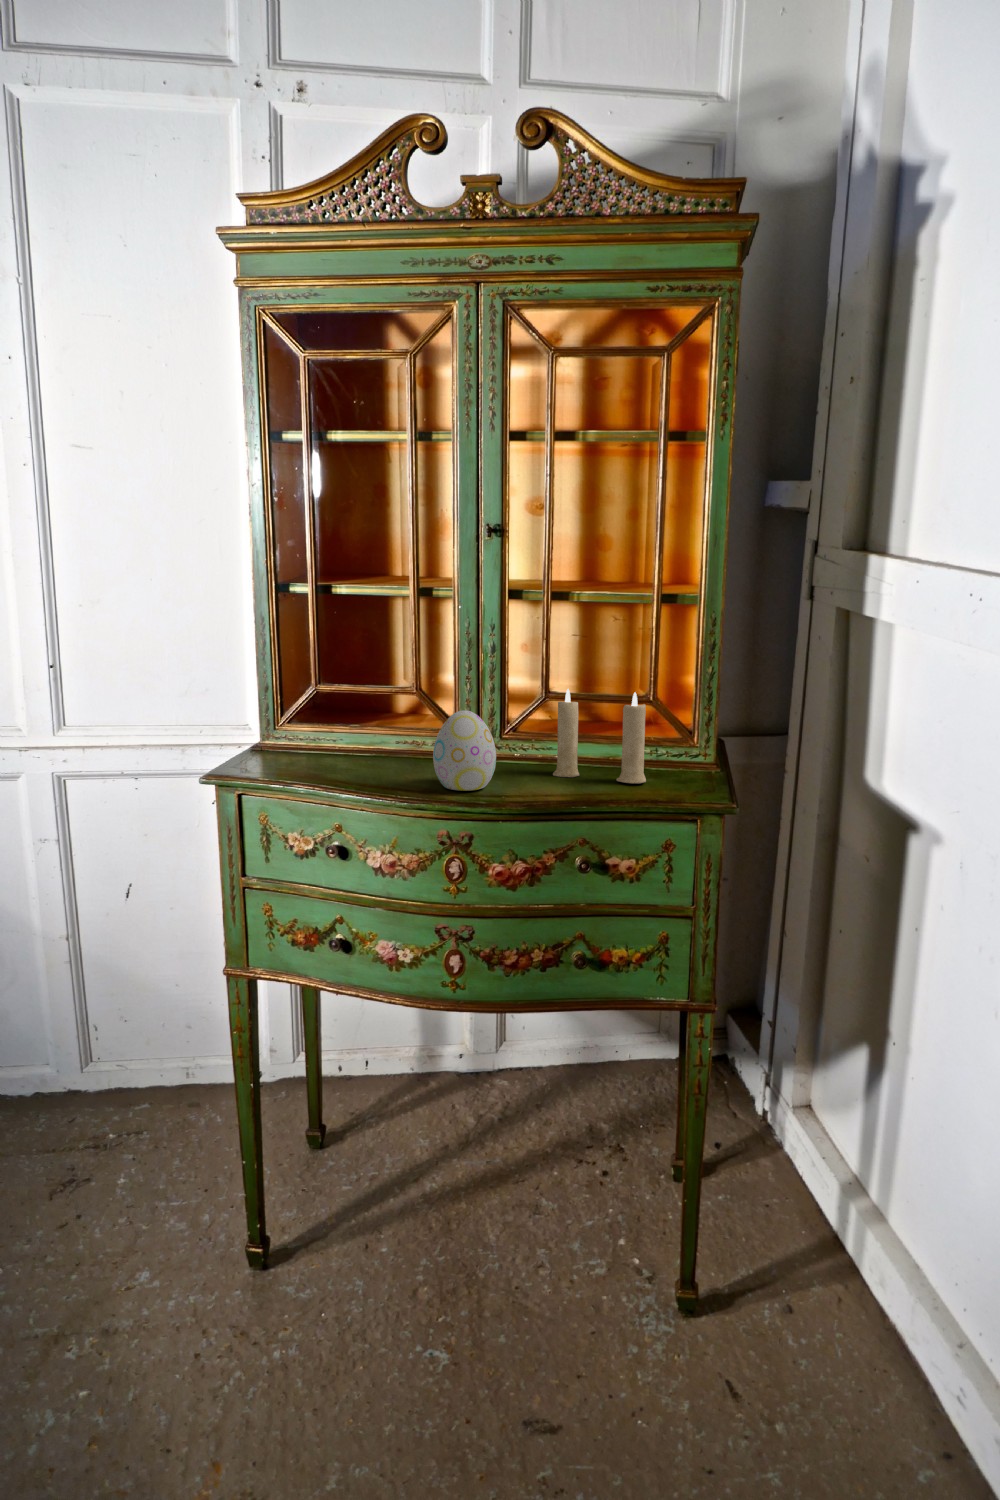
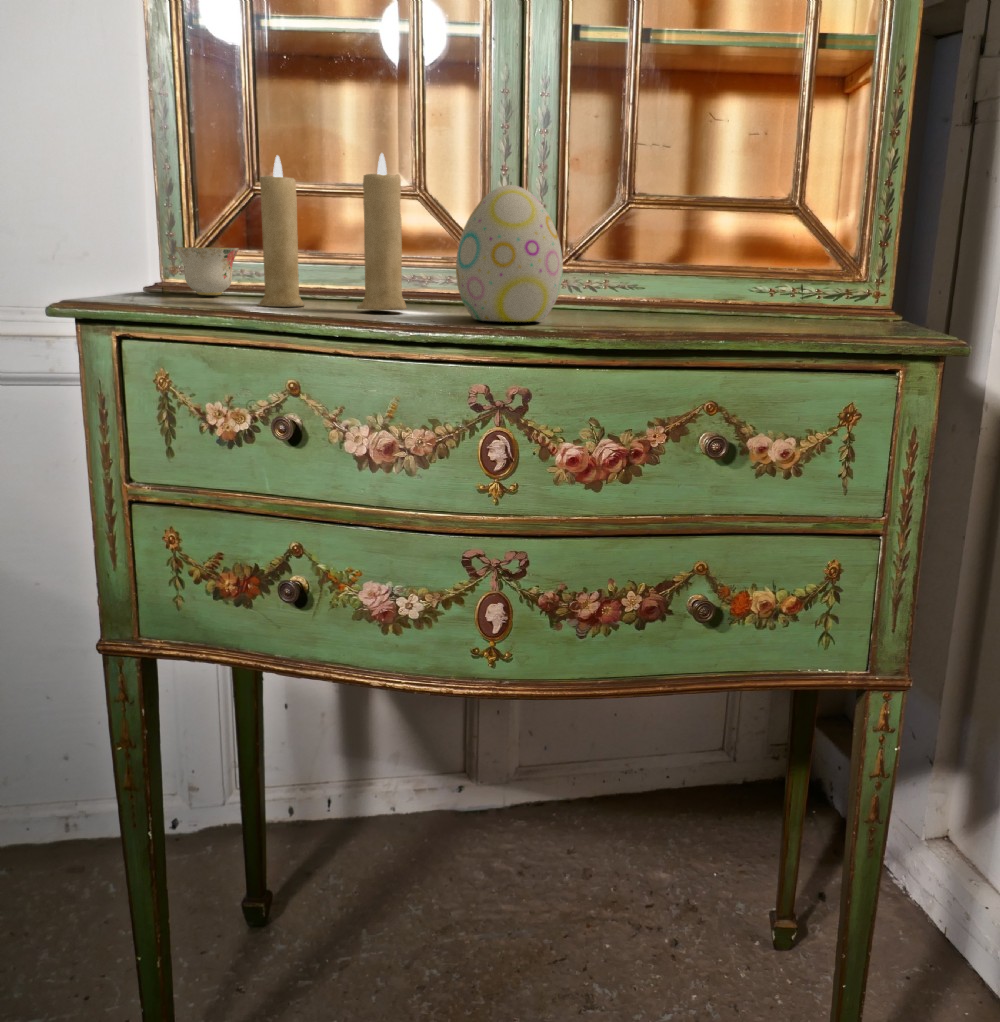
candle: present [553,689,646,783] -> present [258,153,407,310]
teacup: none [271,725,310,756] -> present [175,247,239,295]

